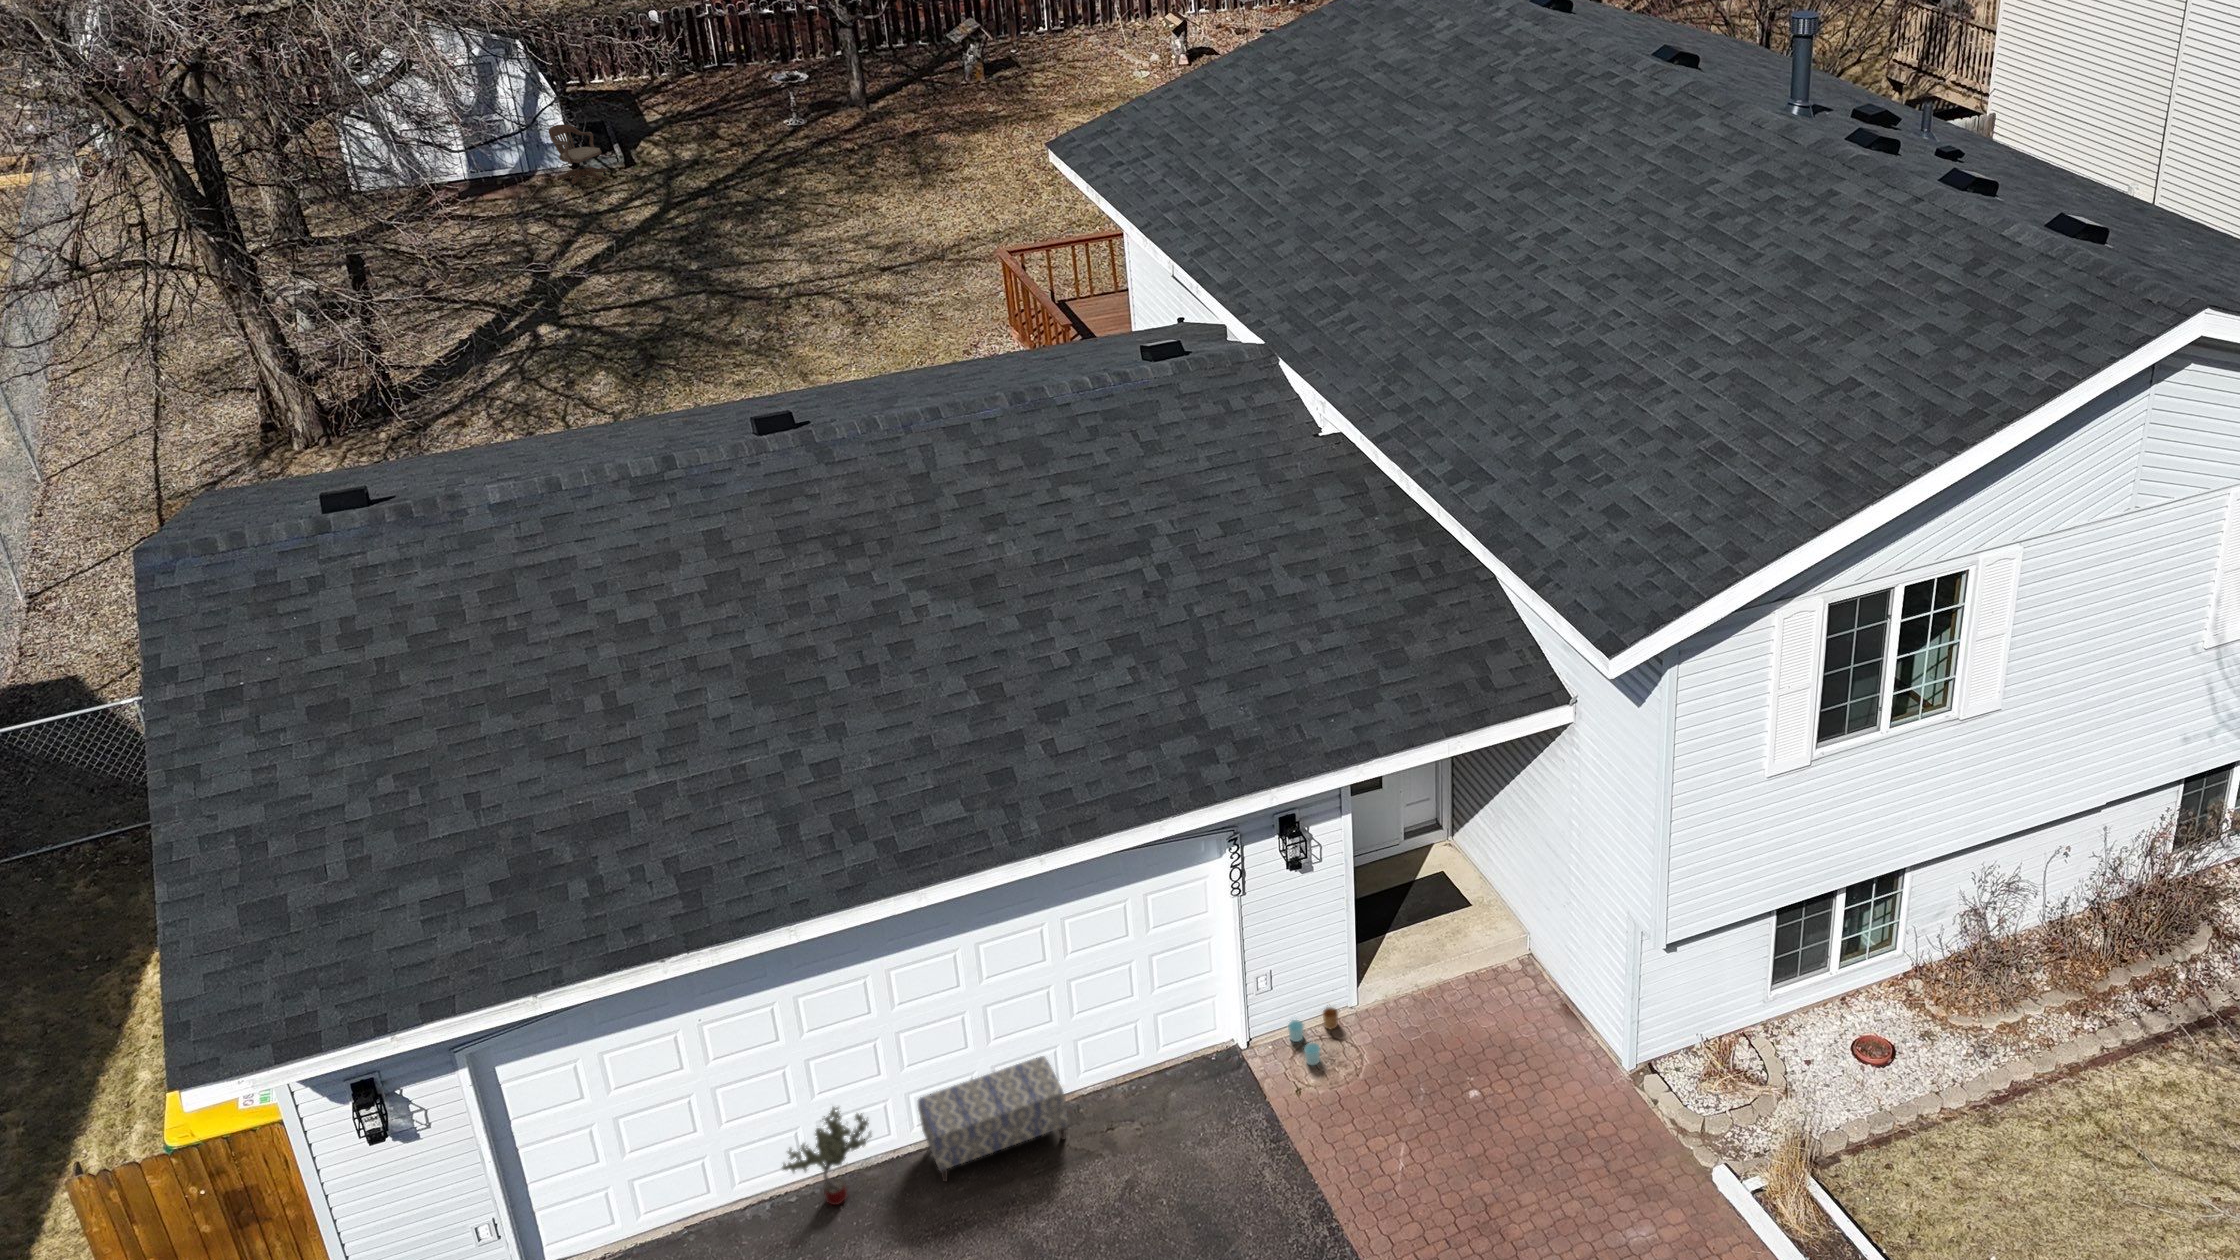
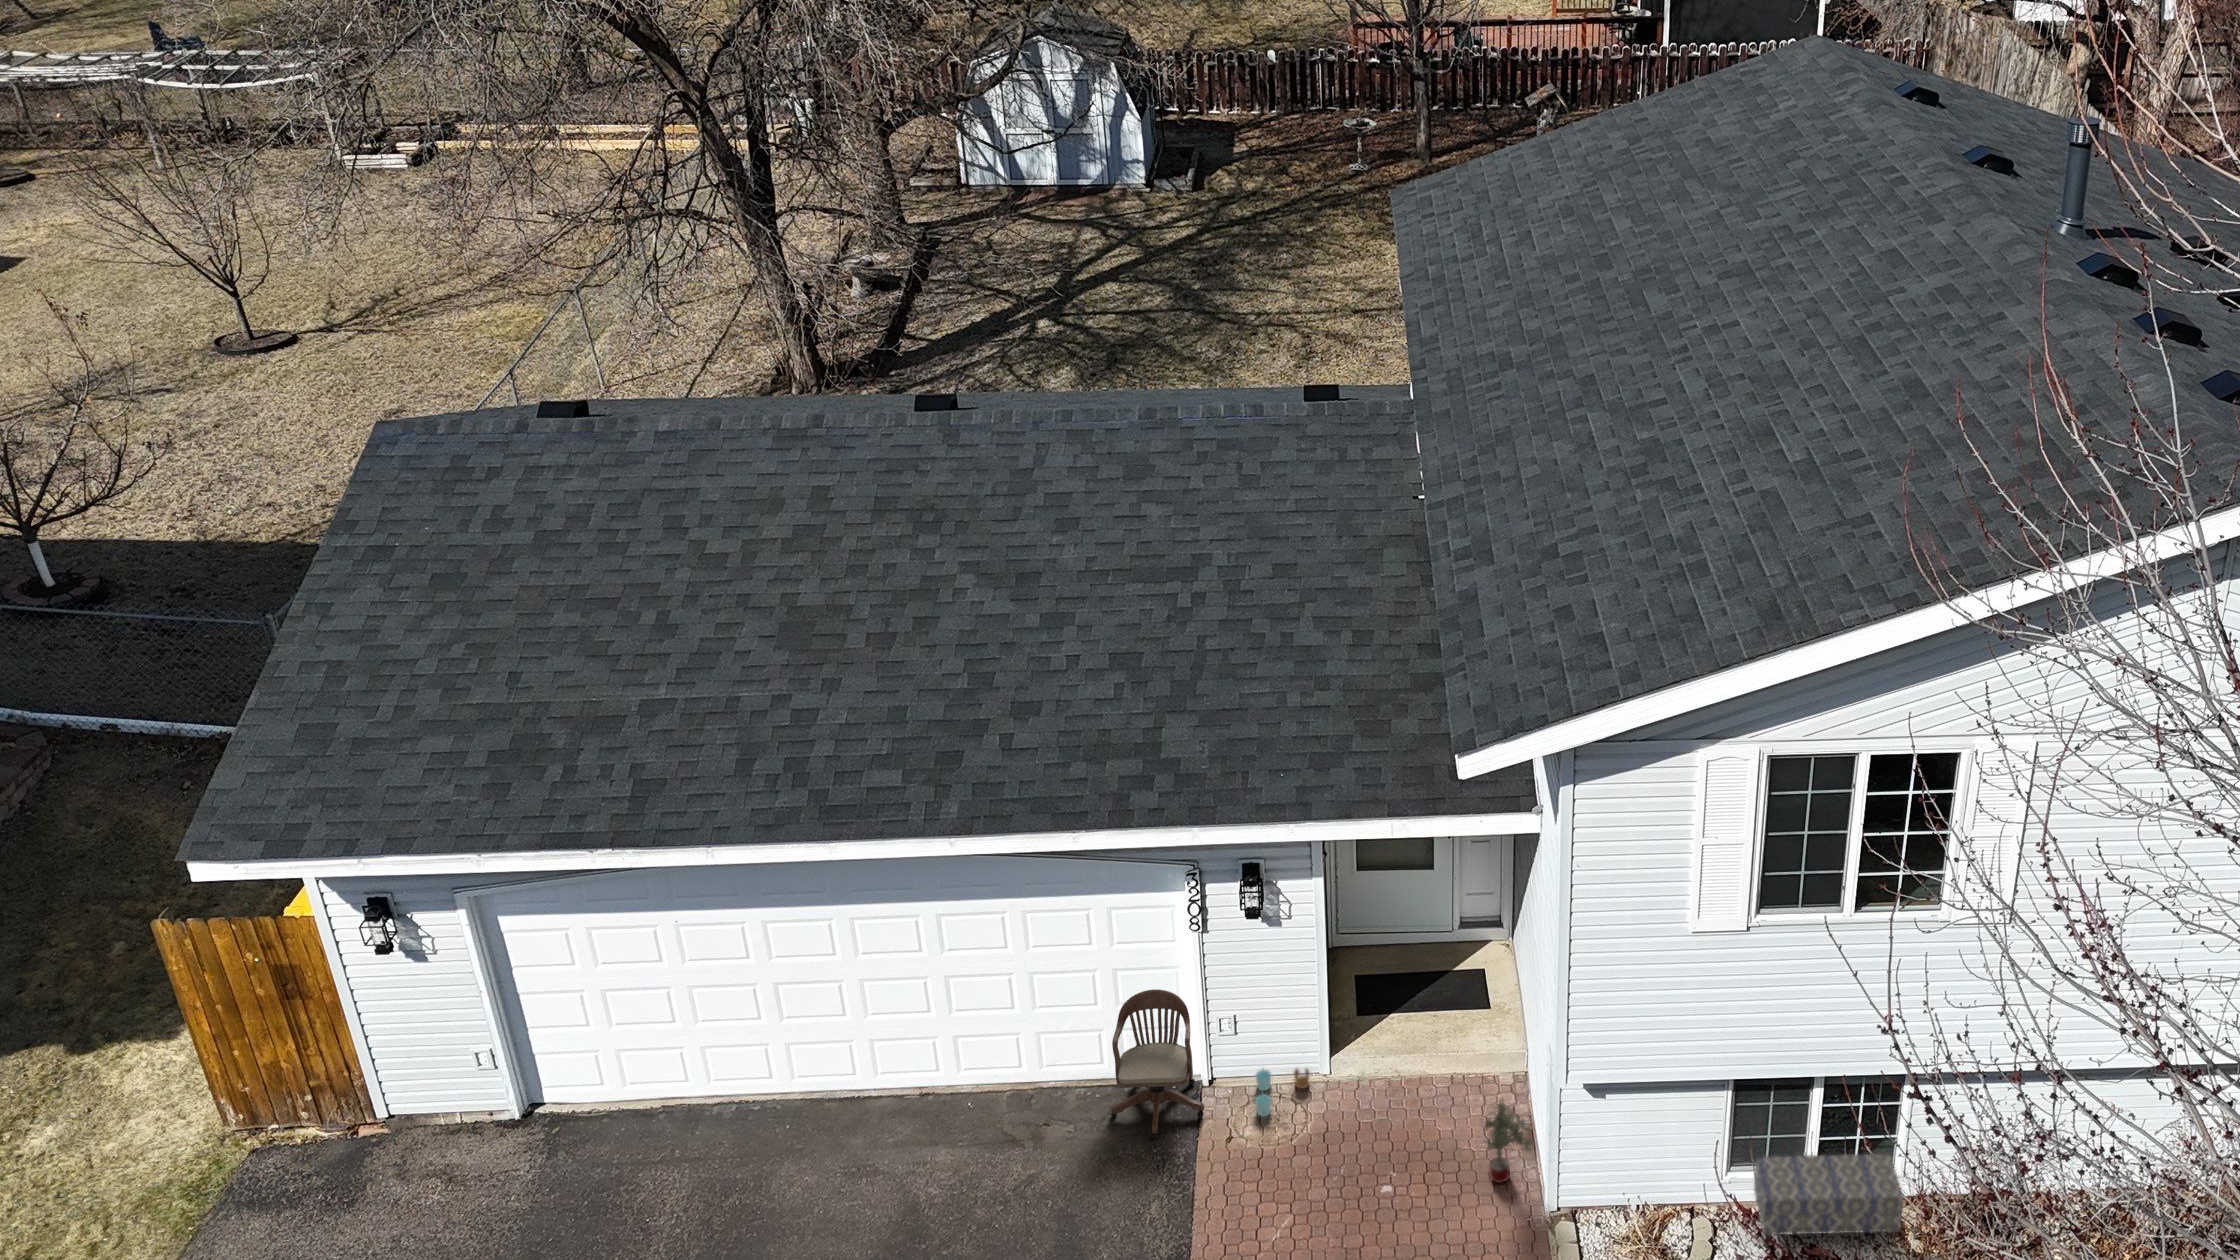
chair: present [549,124,607,188] -> present [1111,989,1204,1139]
bench: present [918,1056,1068,1182] -> present [1754,1153,1903,1247]
potted tree: present [782,1107,872,1205] -> present [1481,1099,1533,1183]

